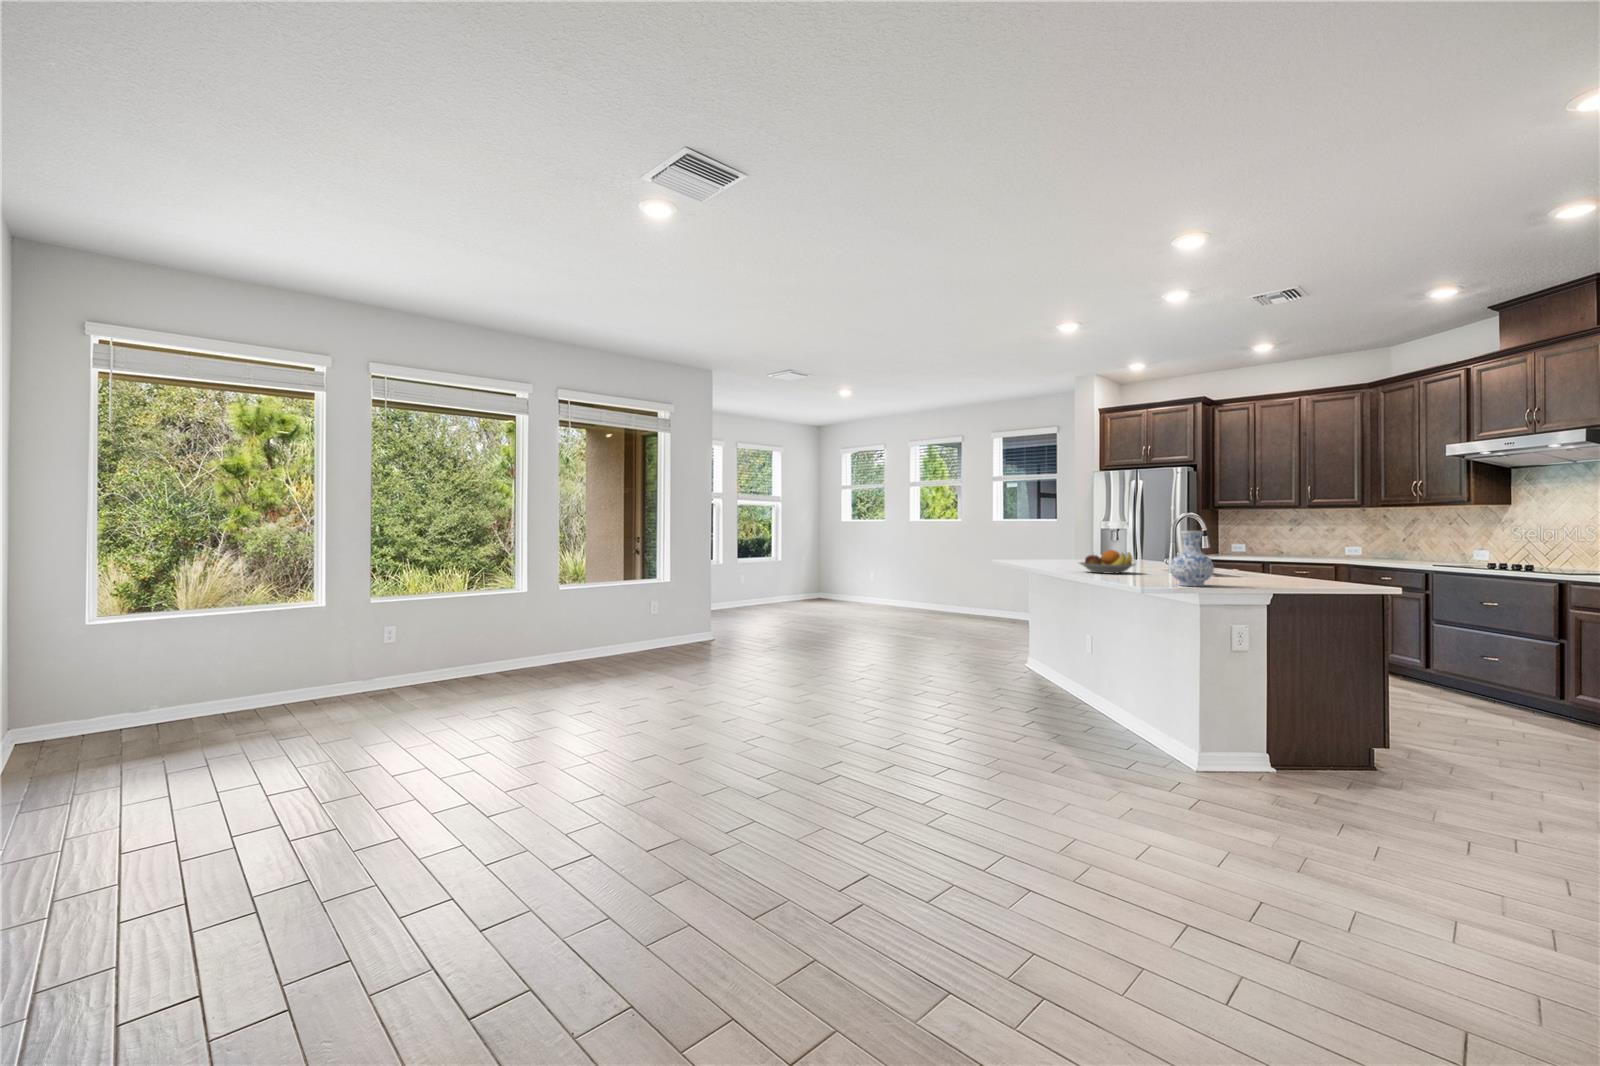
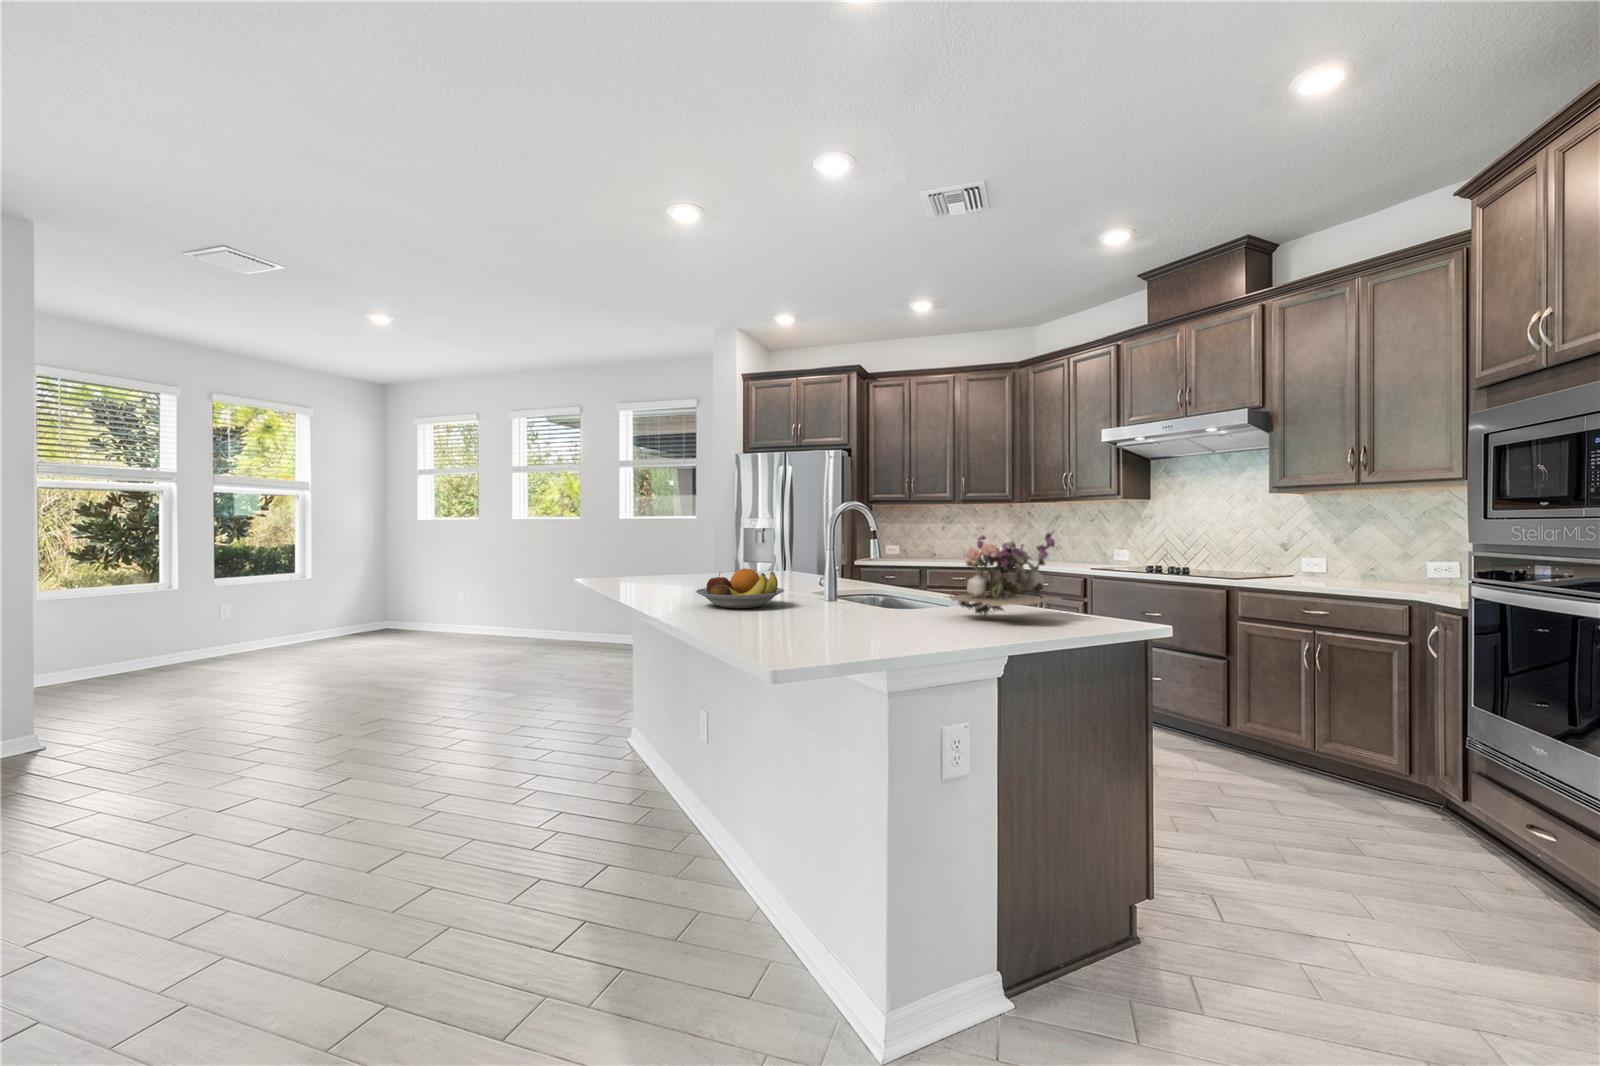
flower arrangement: none [1247,527,1335,582] -> present [946,531,1061,616]
vase: present [1170,531,1214,586] -> none [839,542,914,650]

